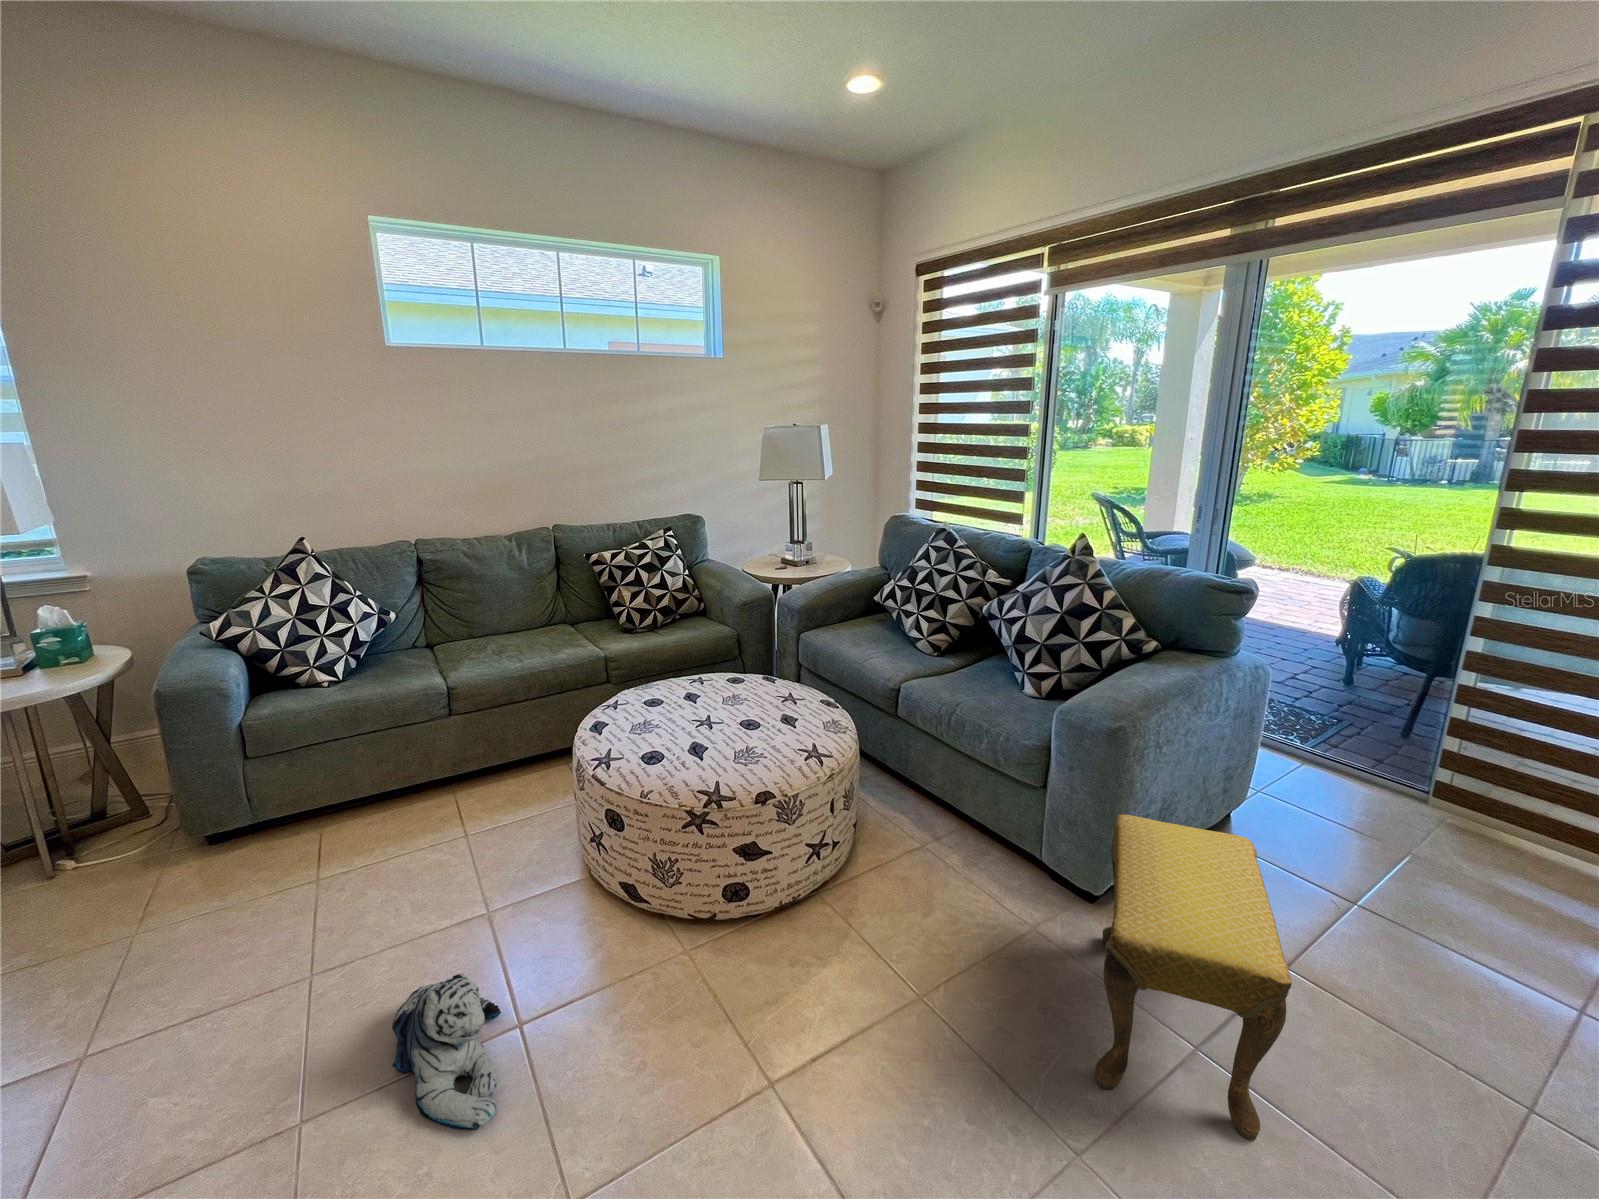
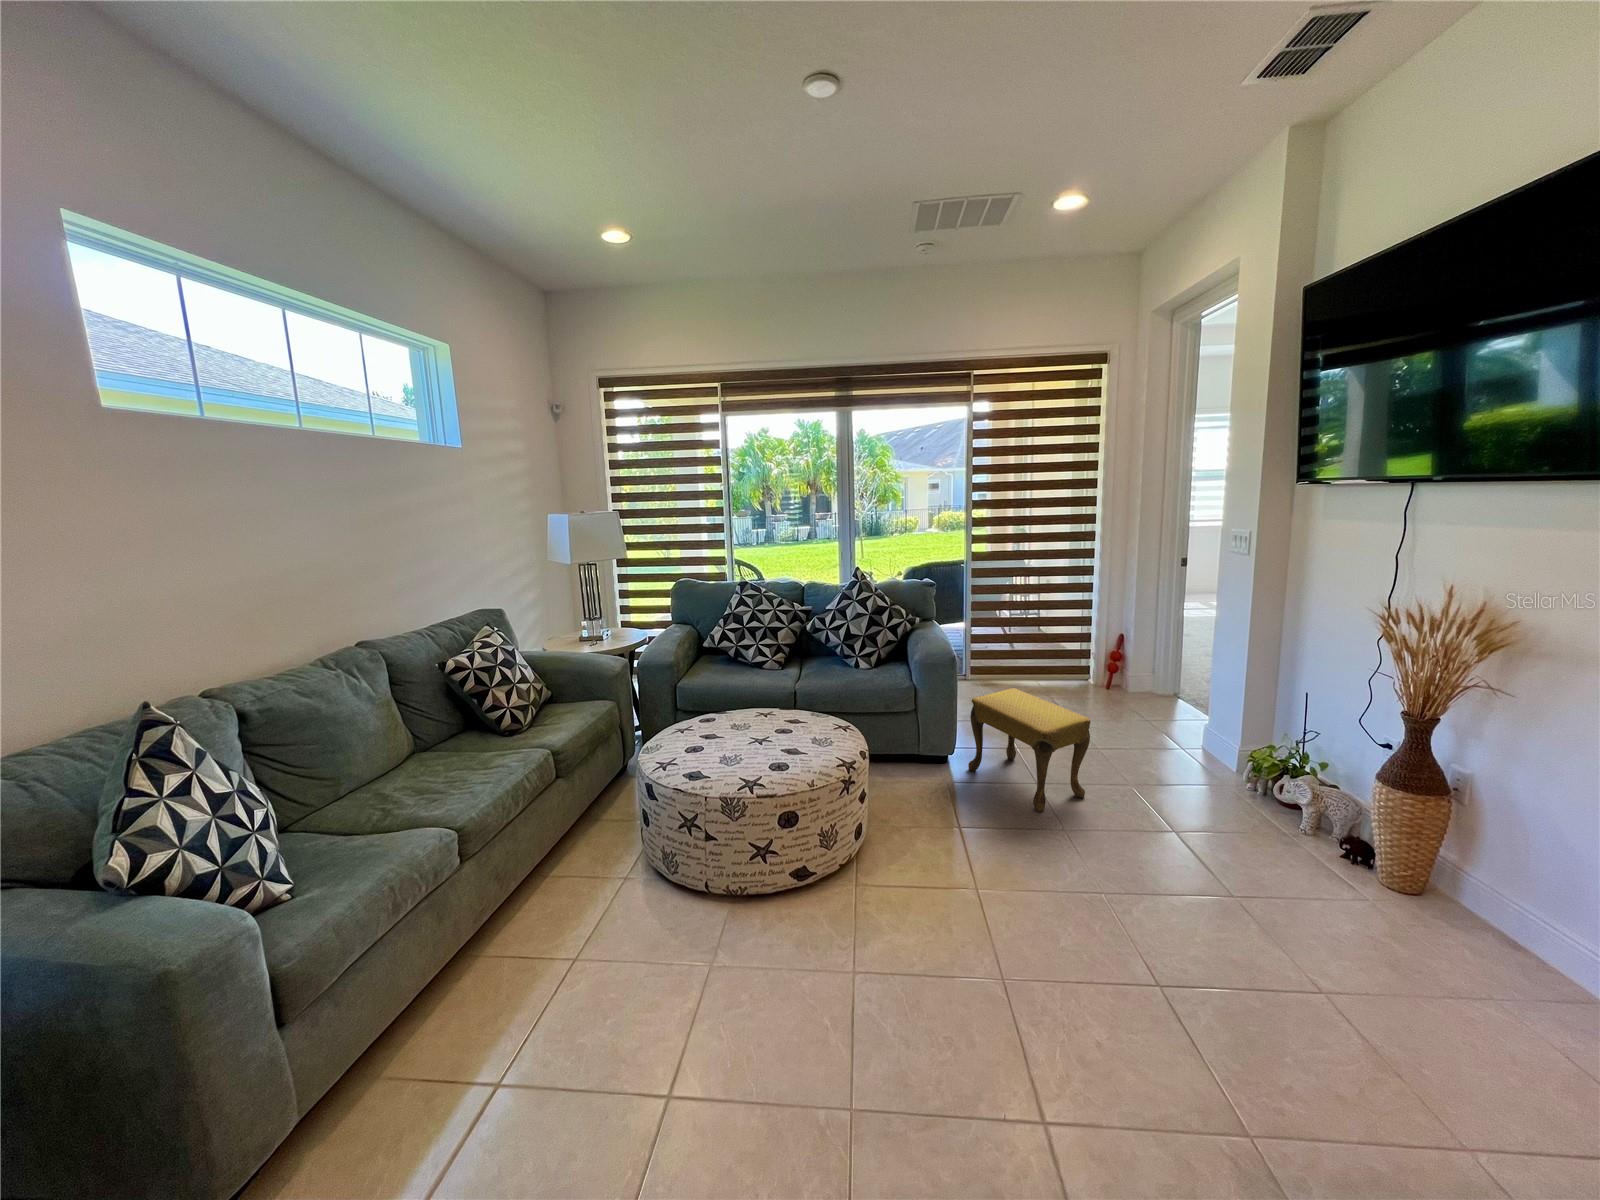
plush toy: present [392,973,501,1130] -> none [767,943,921,1057]

